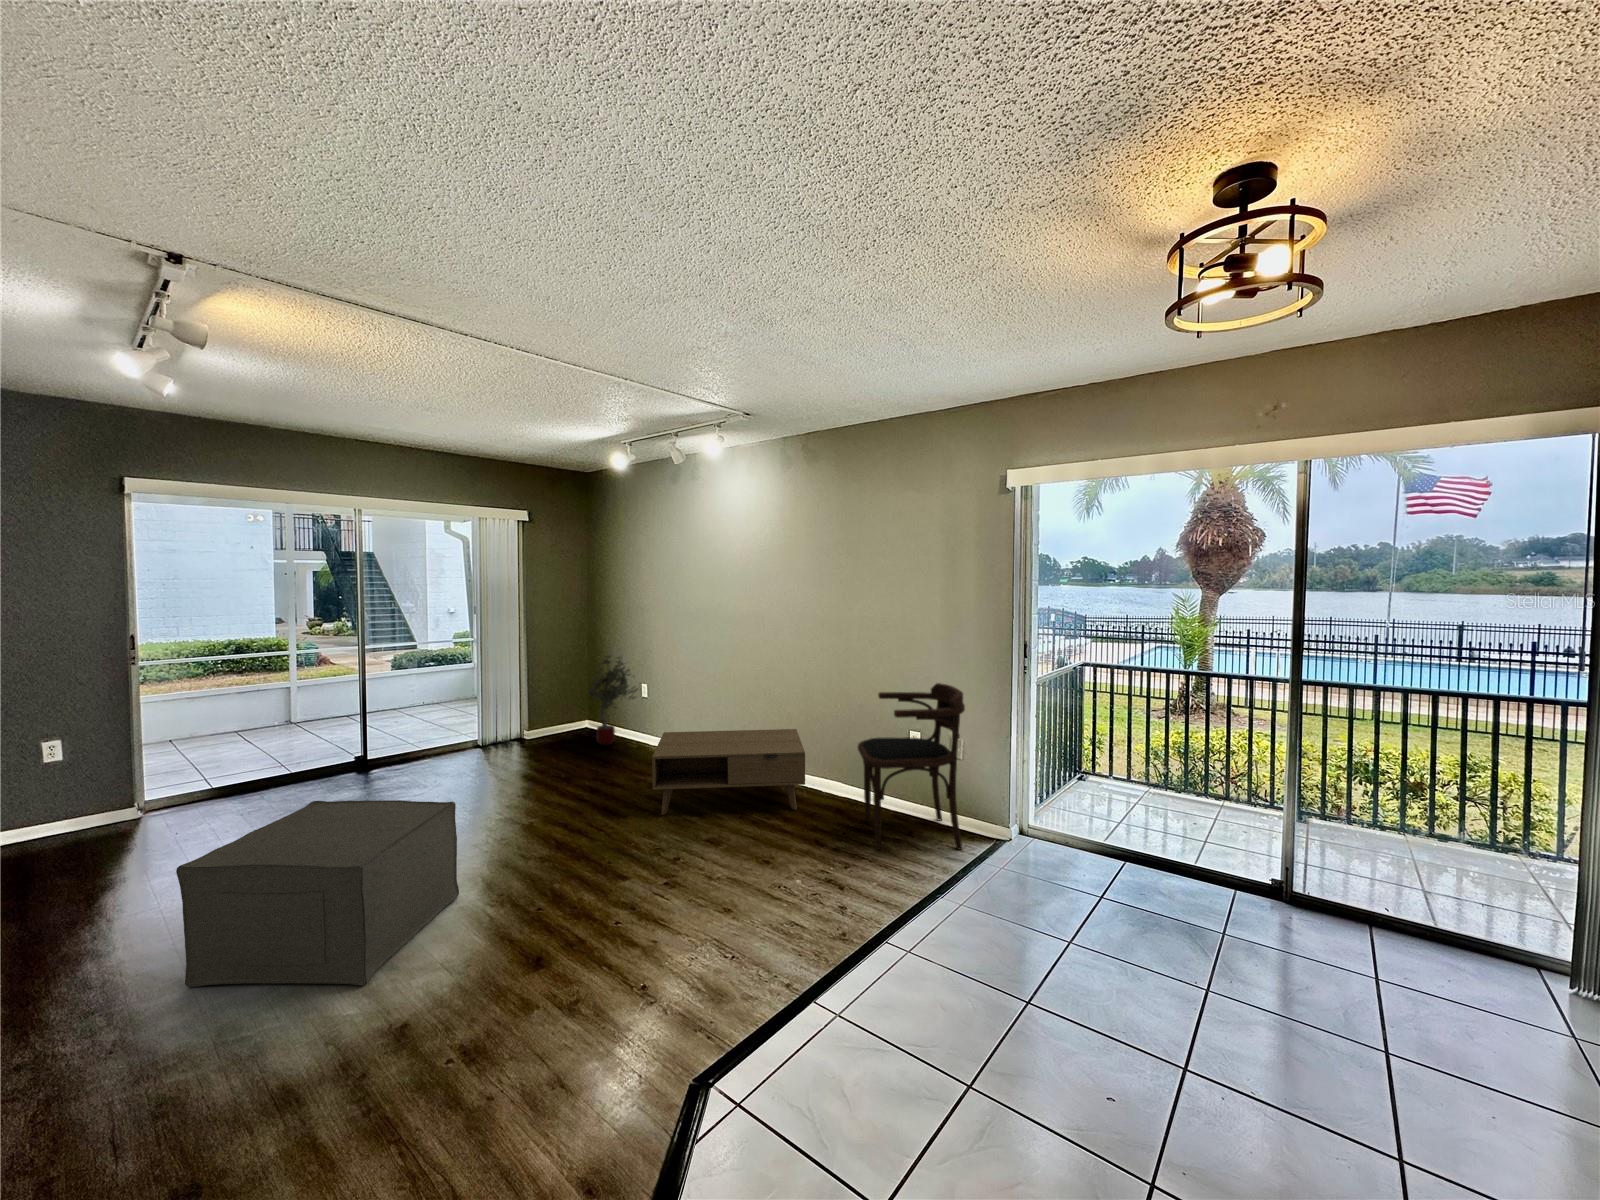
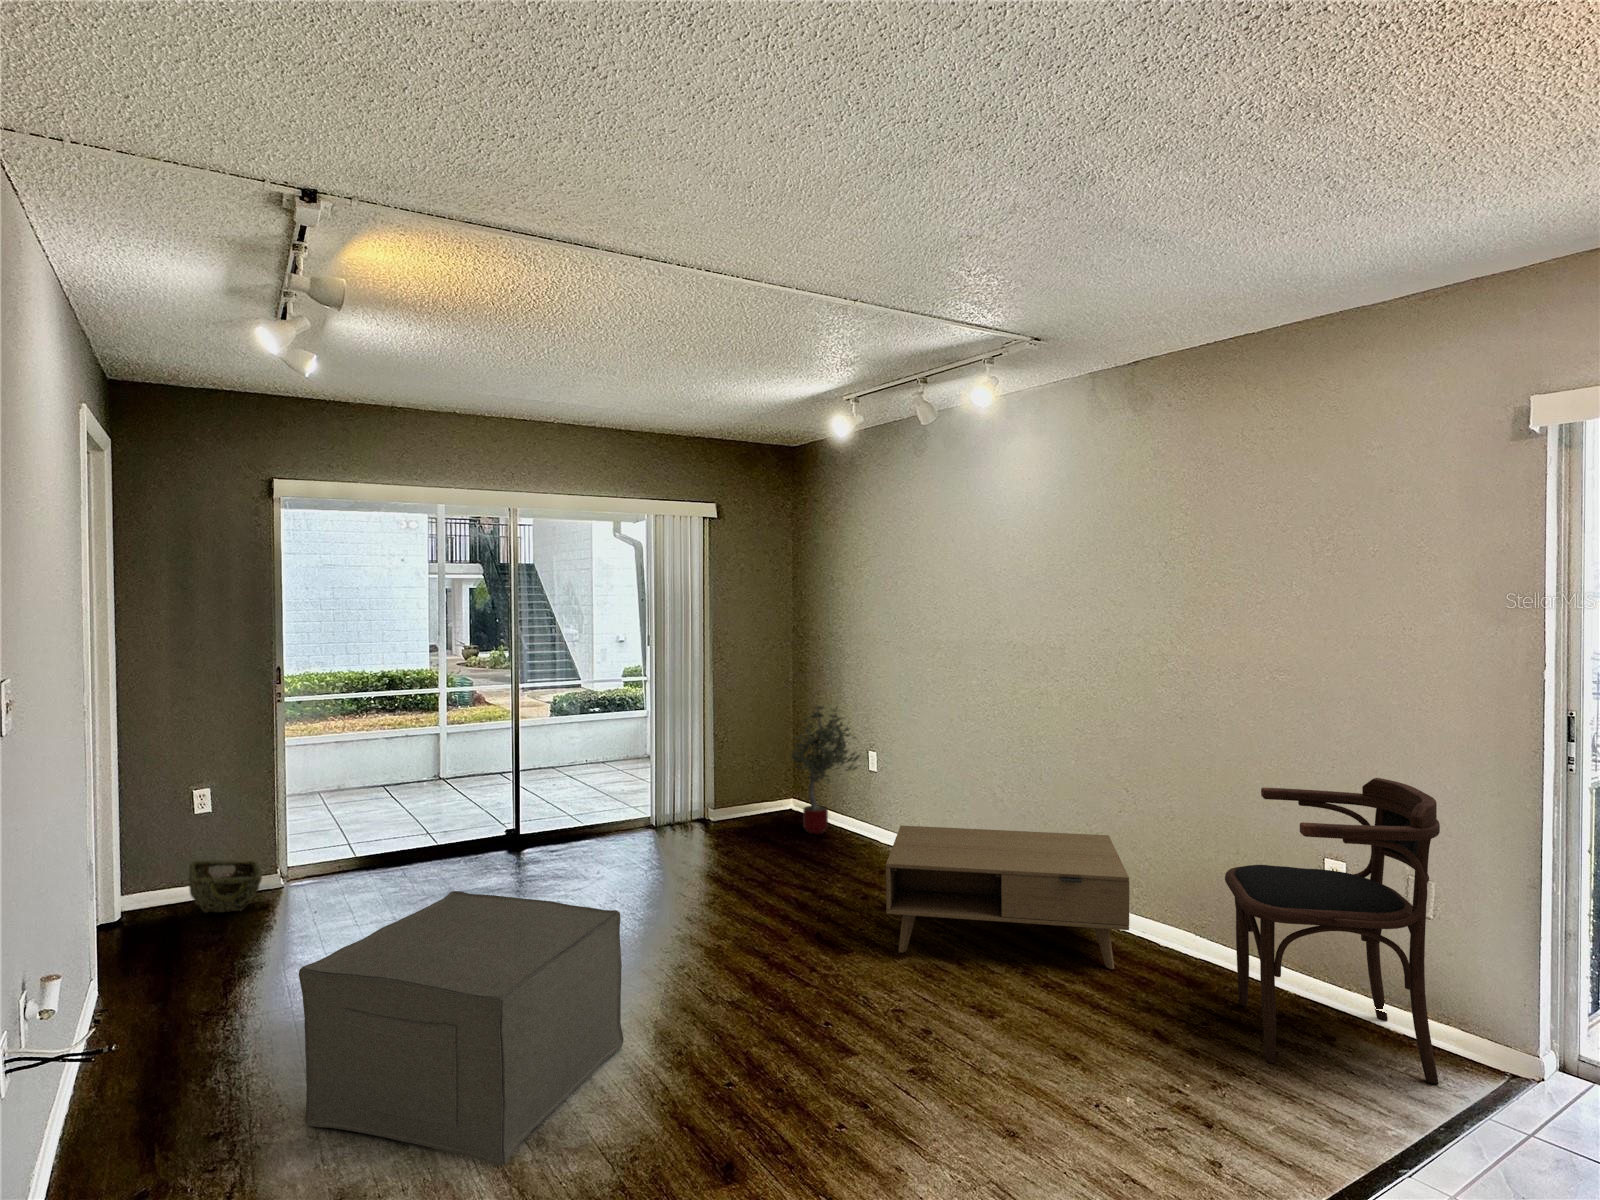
woven basket: none [37,801,118,847] -> present [189,861,262,912]

